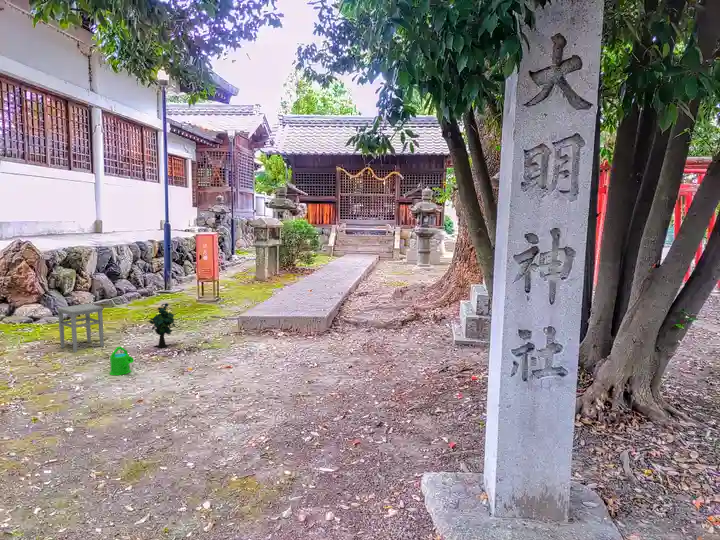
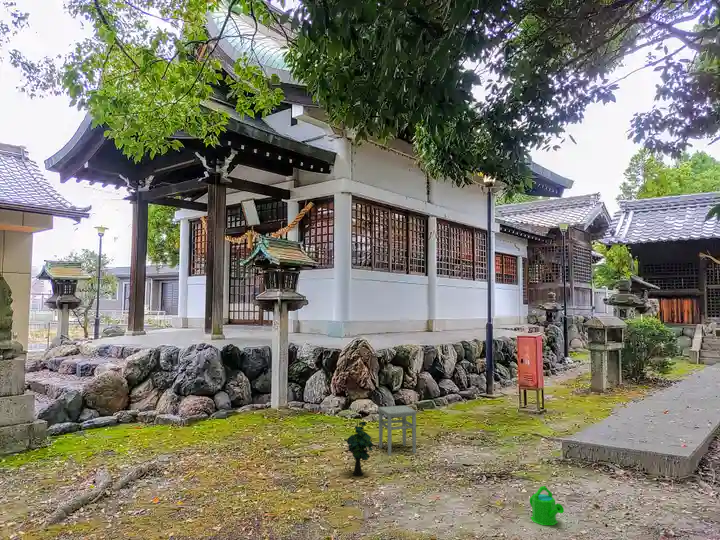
decorative plant: present [148,303,175,348] -> present [344,422,373,476]
watering can: present [110,346,134,375] -> present [530,486,564,525]

